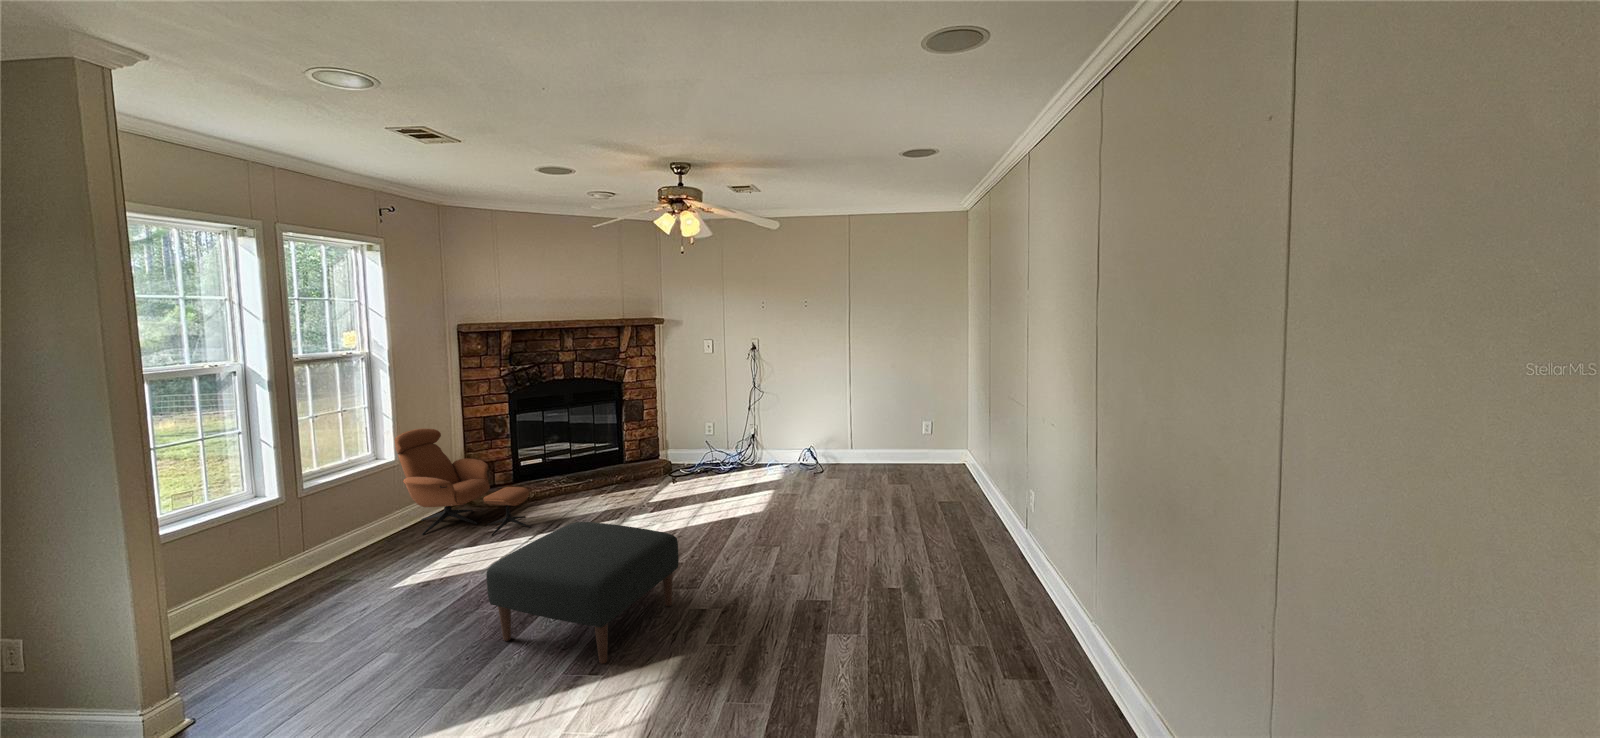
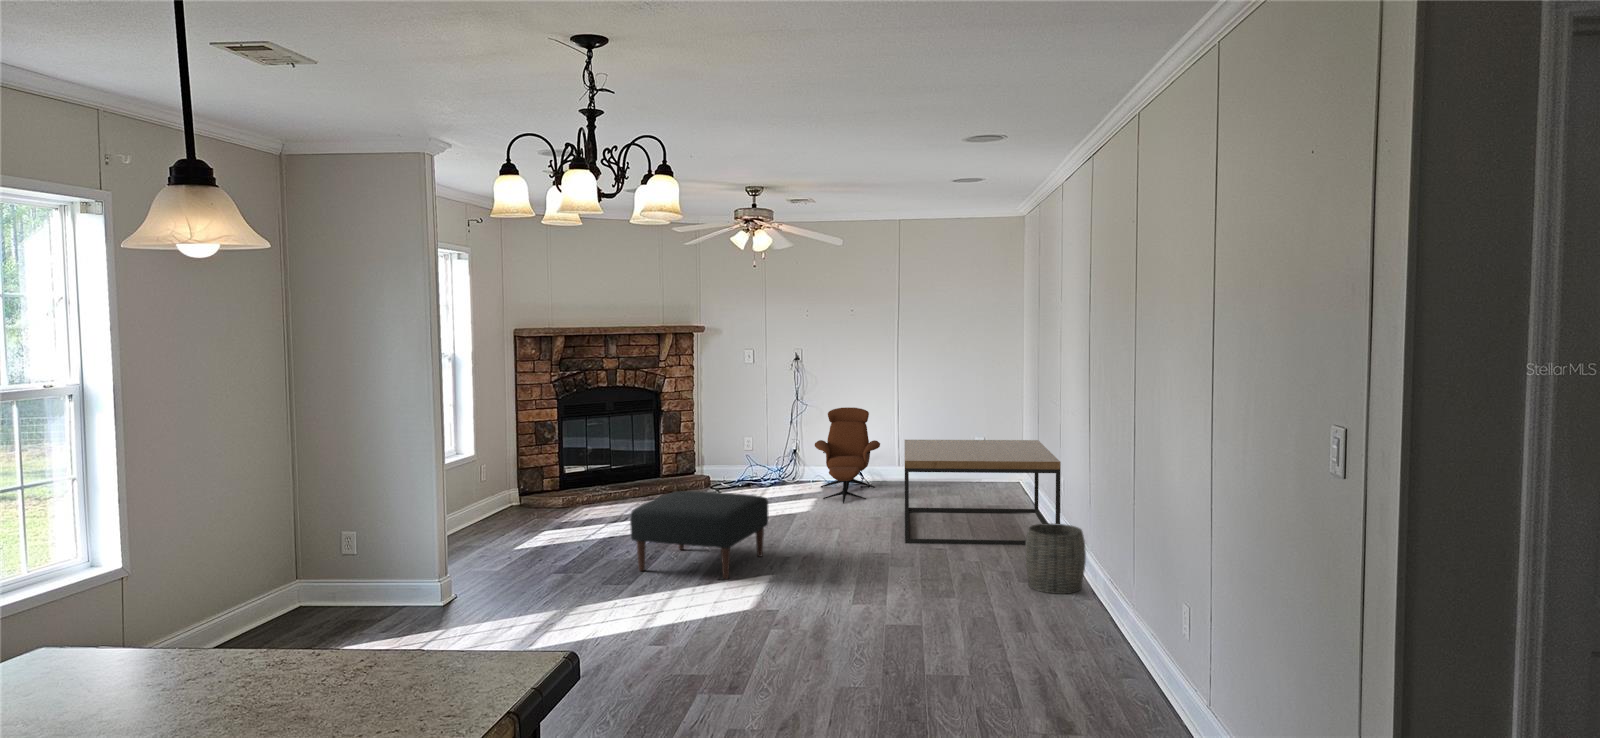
lounge chair: present [395,429,531,536] -> present [815,407,880,504]
coffee table: none [847,440,1035,584] -> present [905,440,1061,545]
woven basket: none [1004,597,1093,715] -> present [1025,523,1086,594]

